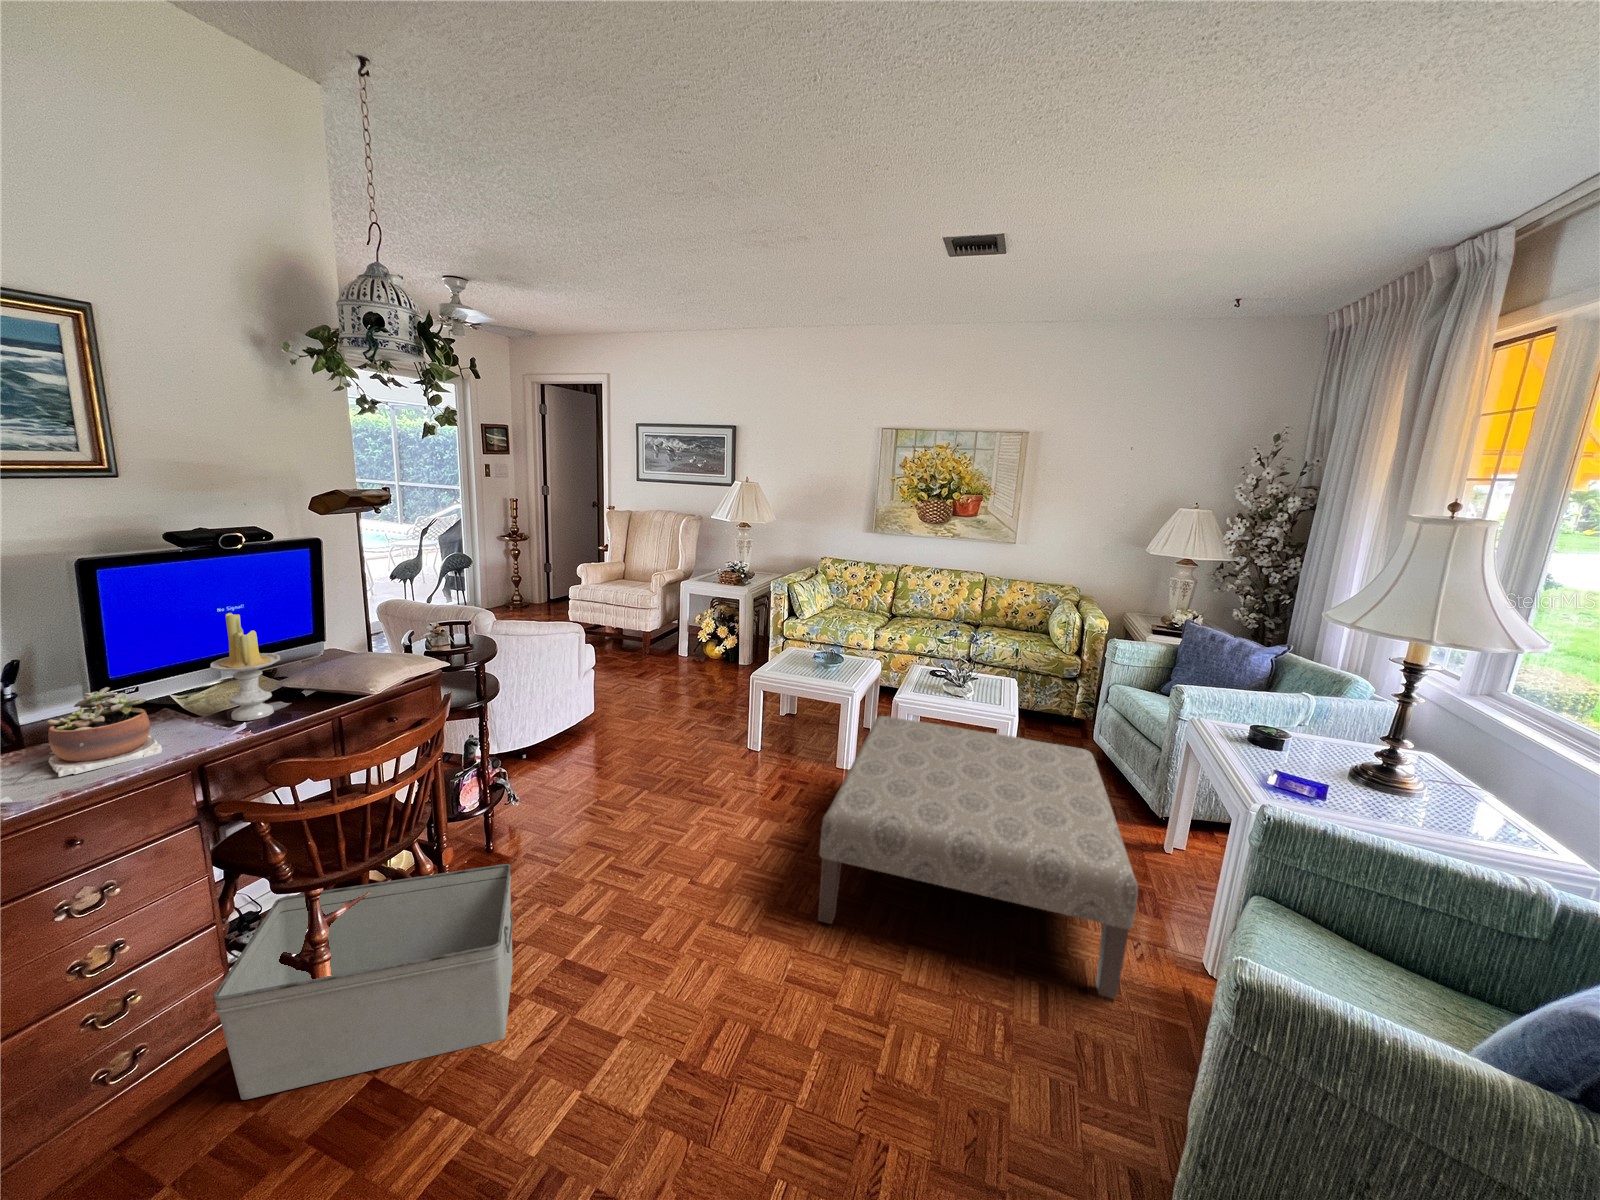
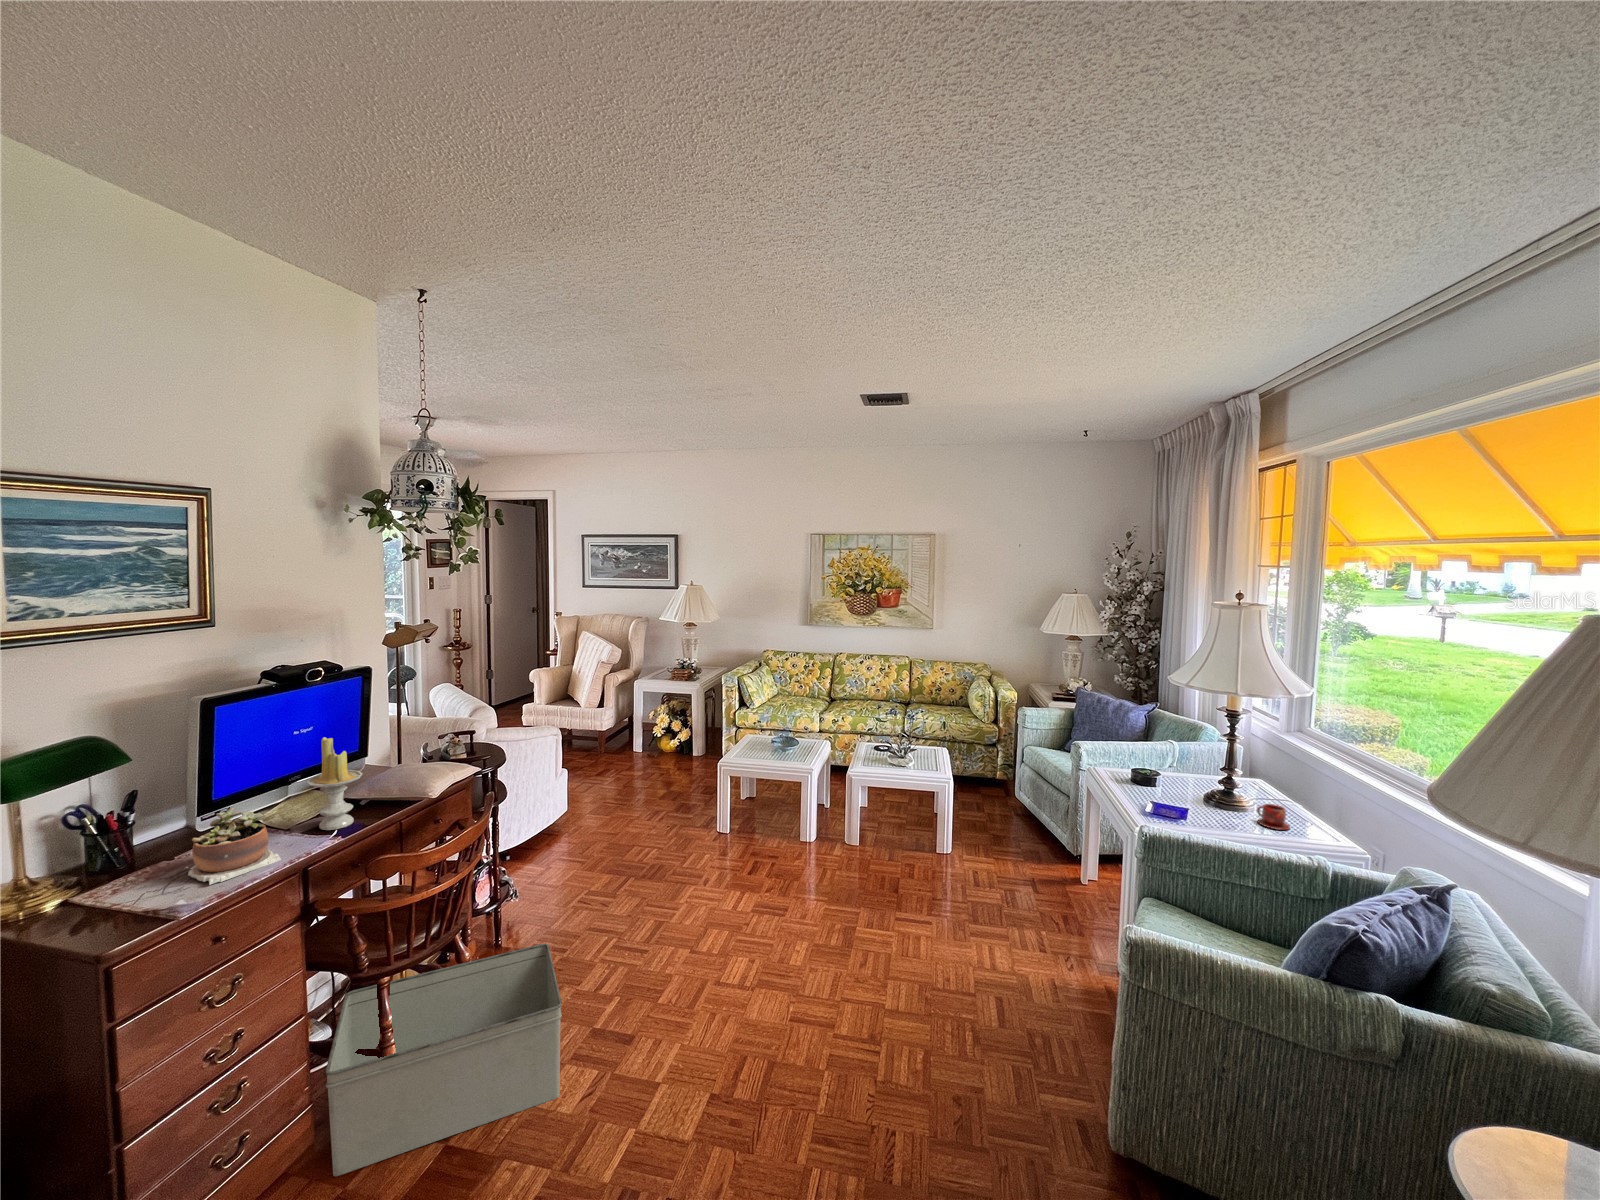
ottoman: present [818,716,1138,999] -> none [808,789,1061,1000]
teacup: none [1437,790,1489,829] -> present [1257,804,1290,830]

